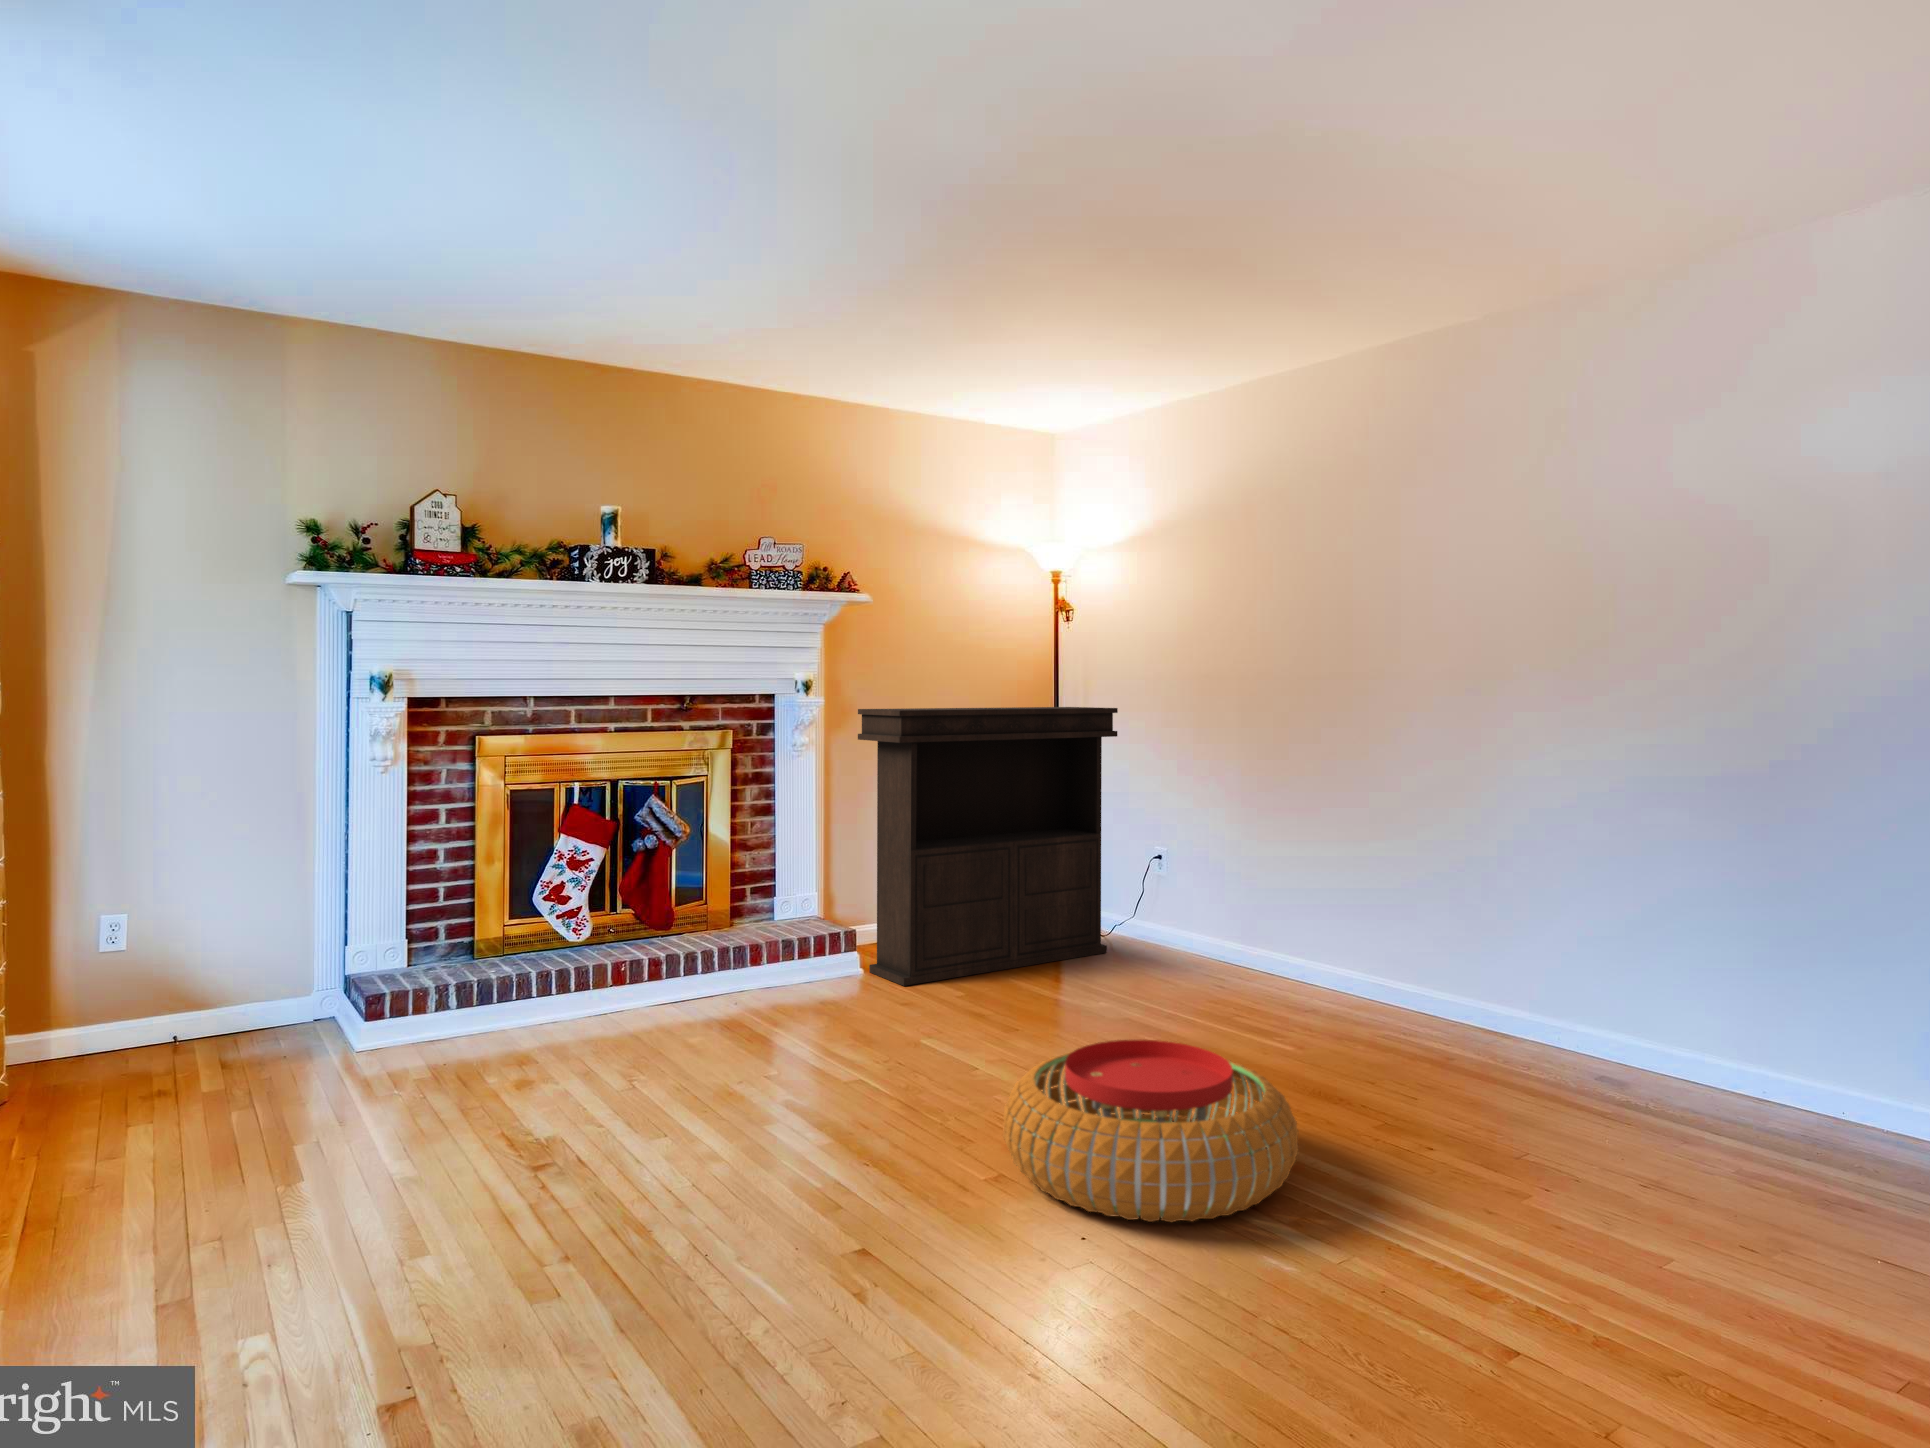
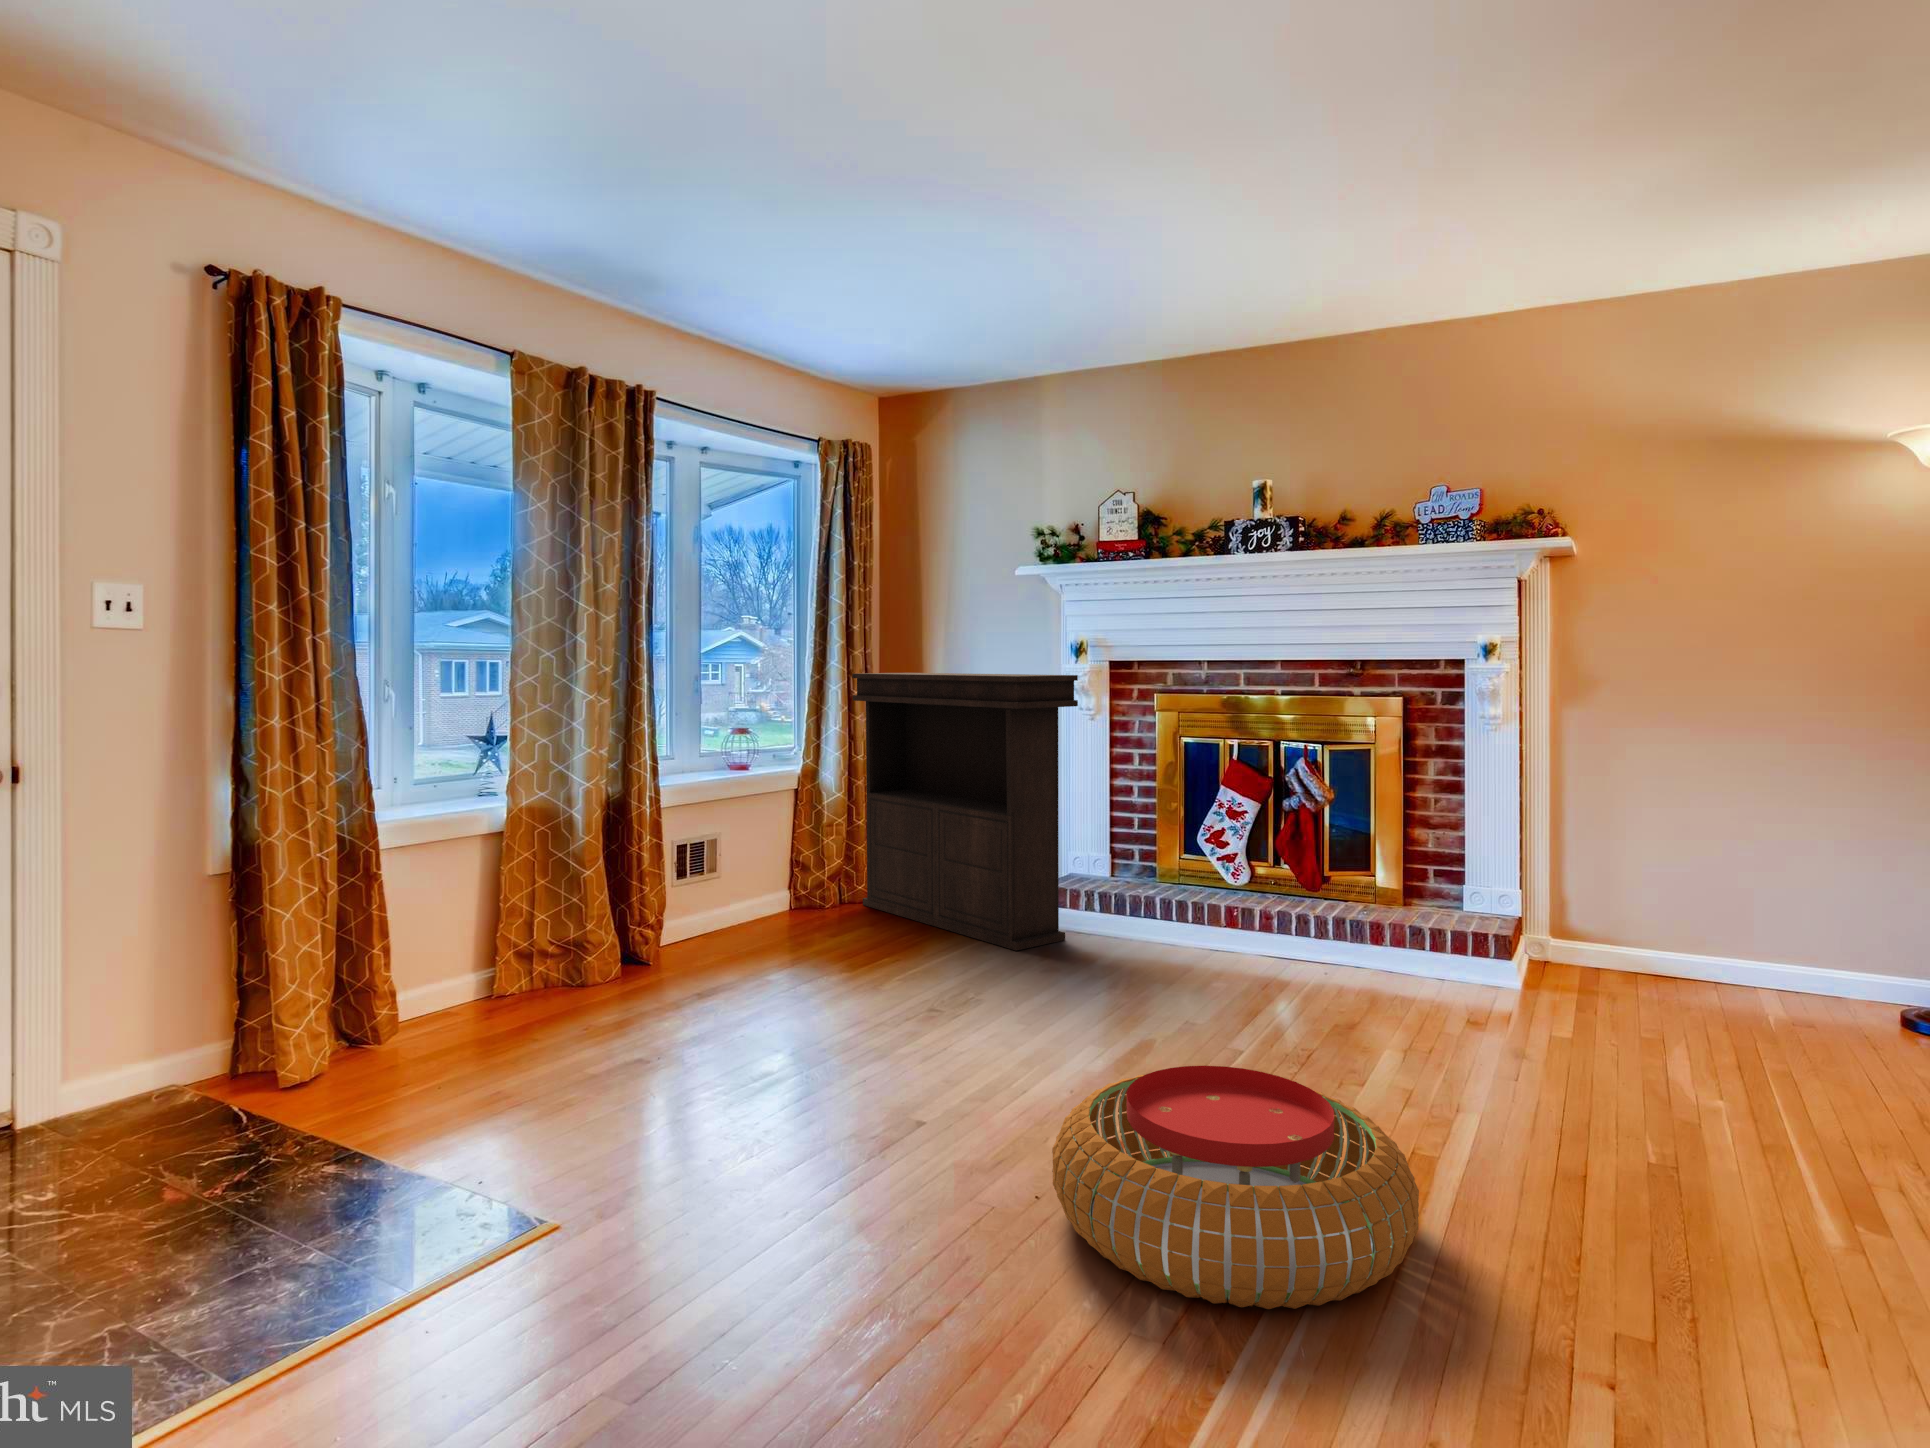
console table: present [858,707,1118,986] -> present [852,673,1078,951]

